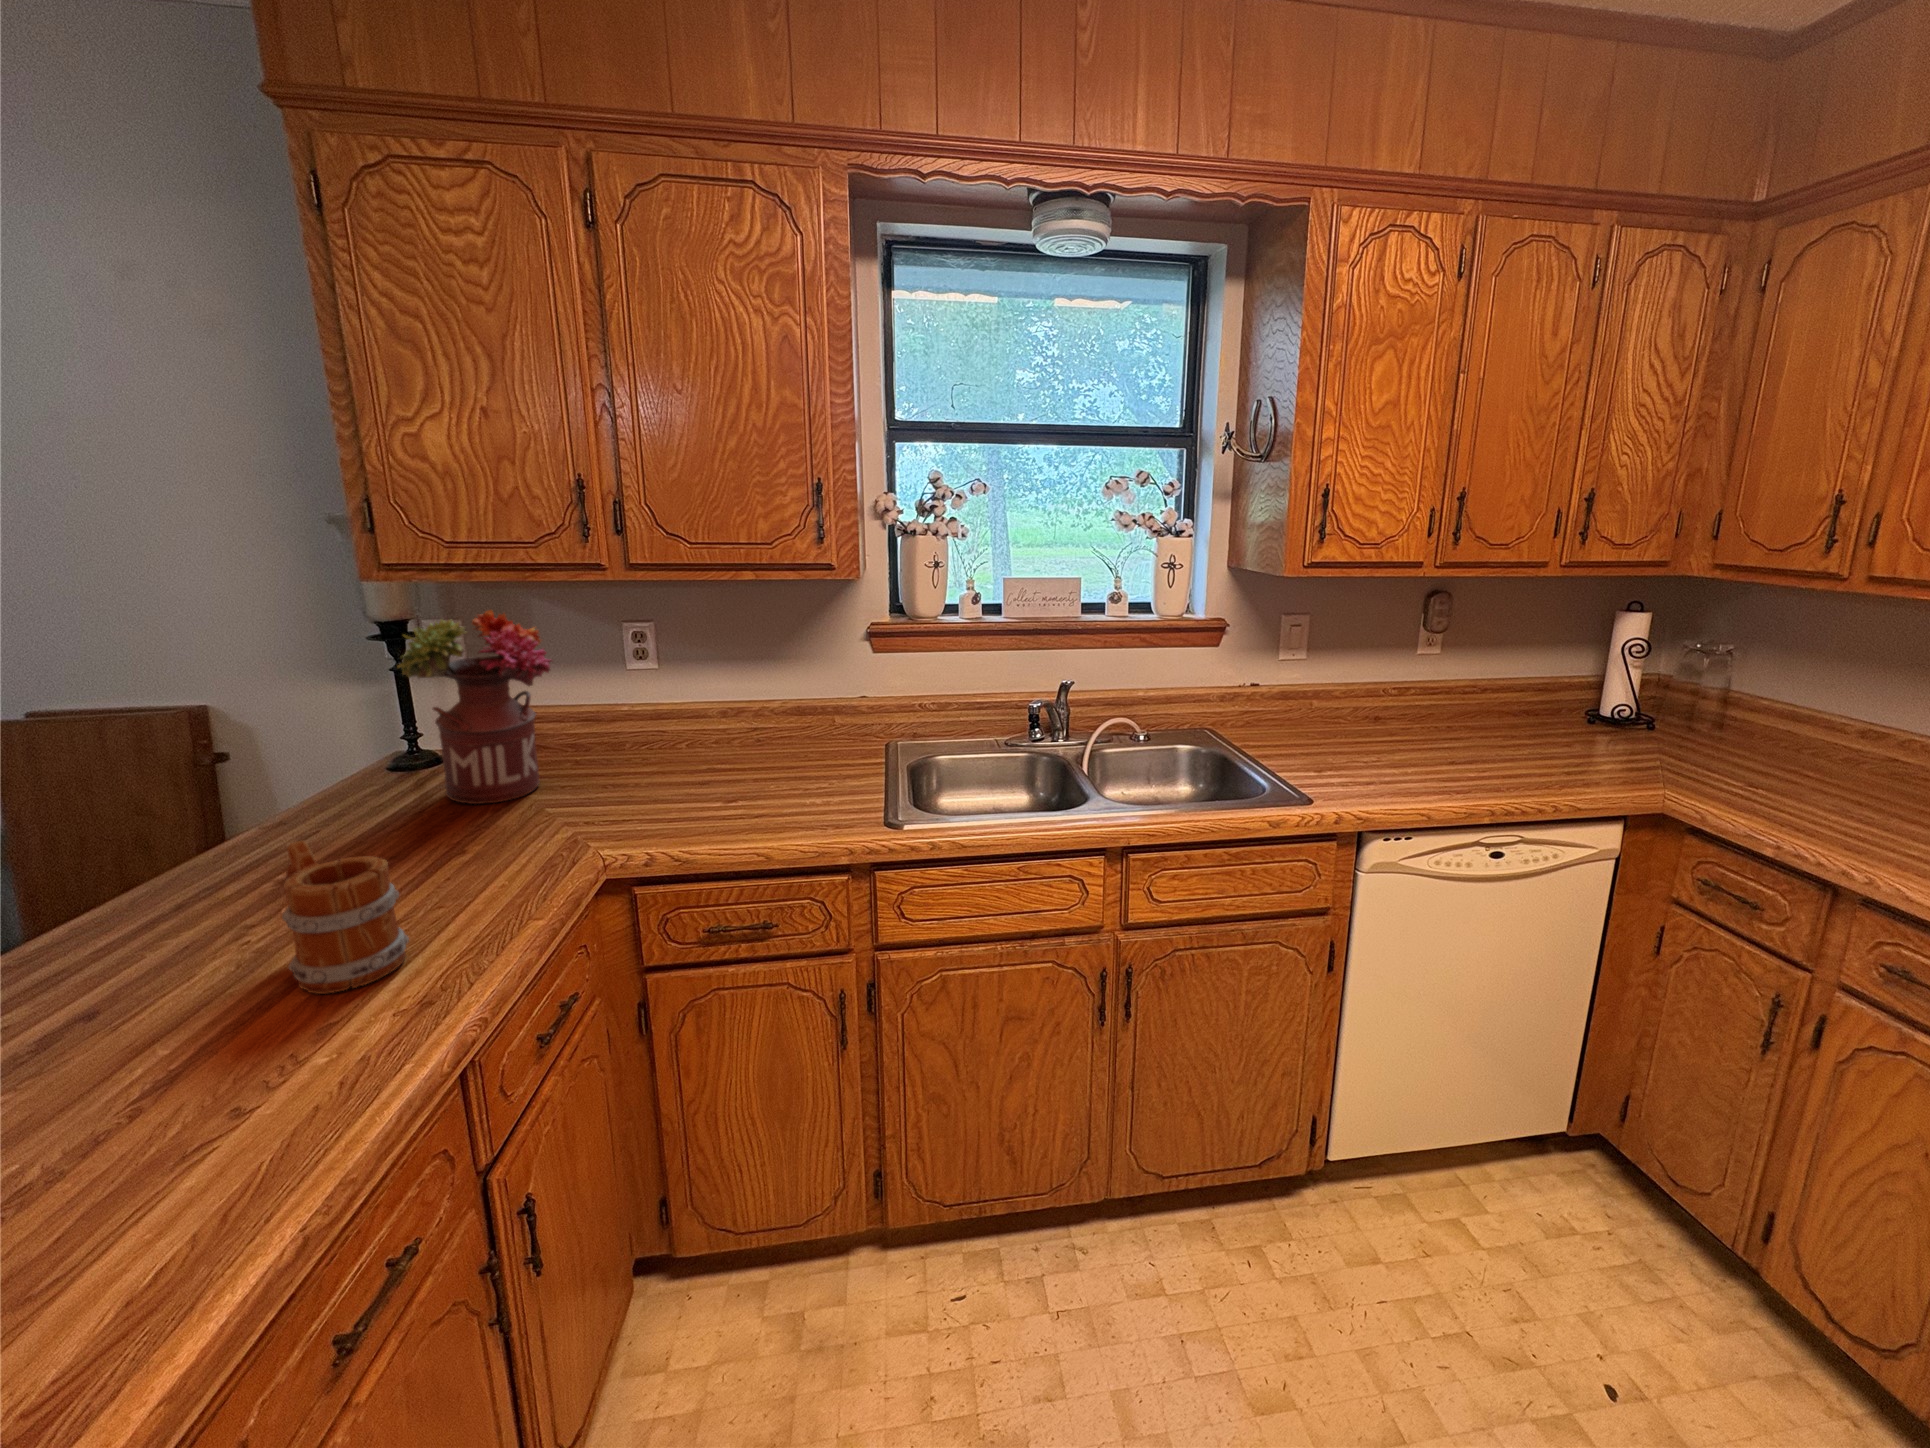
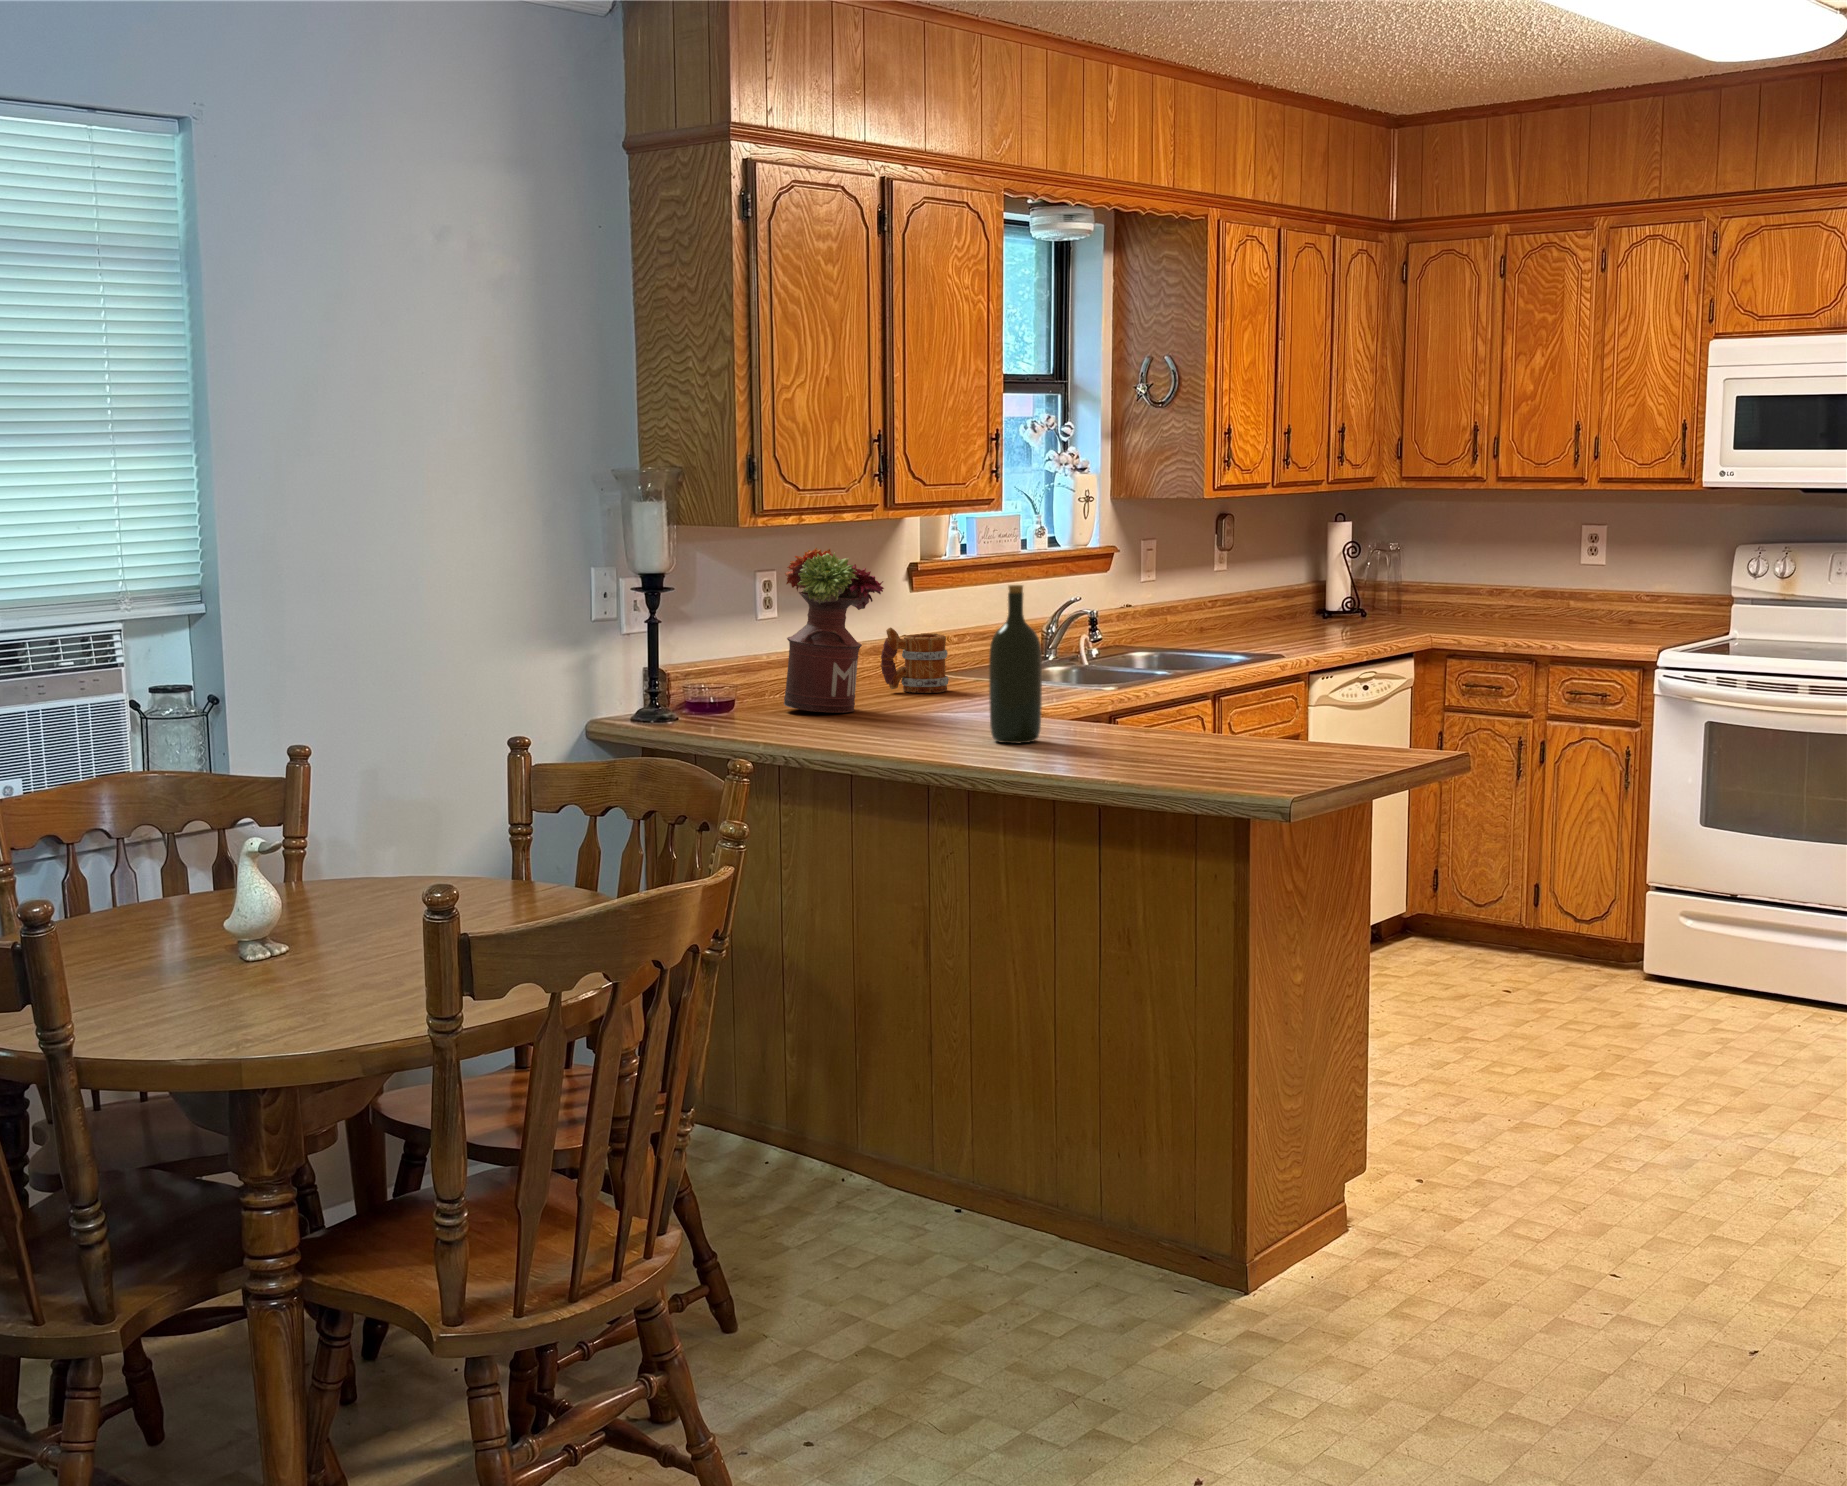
wine bottle: none [65,725,212,983] -> present [989,585,1042,743]
mug: present [282,841,409,994] -> present [881,628,949,693]

